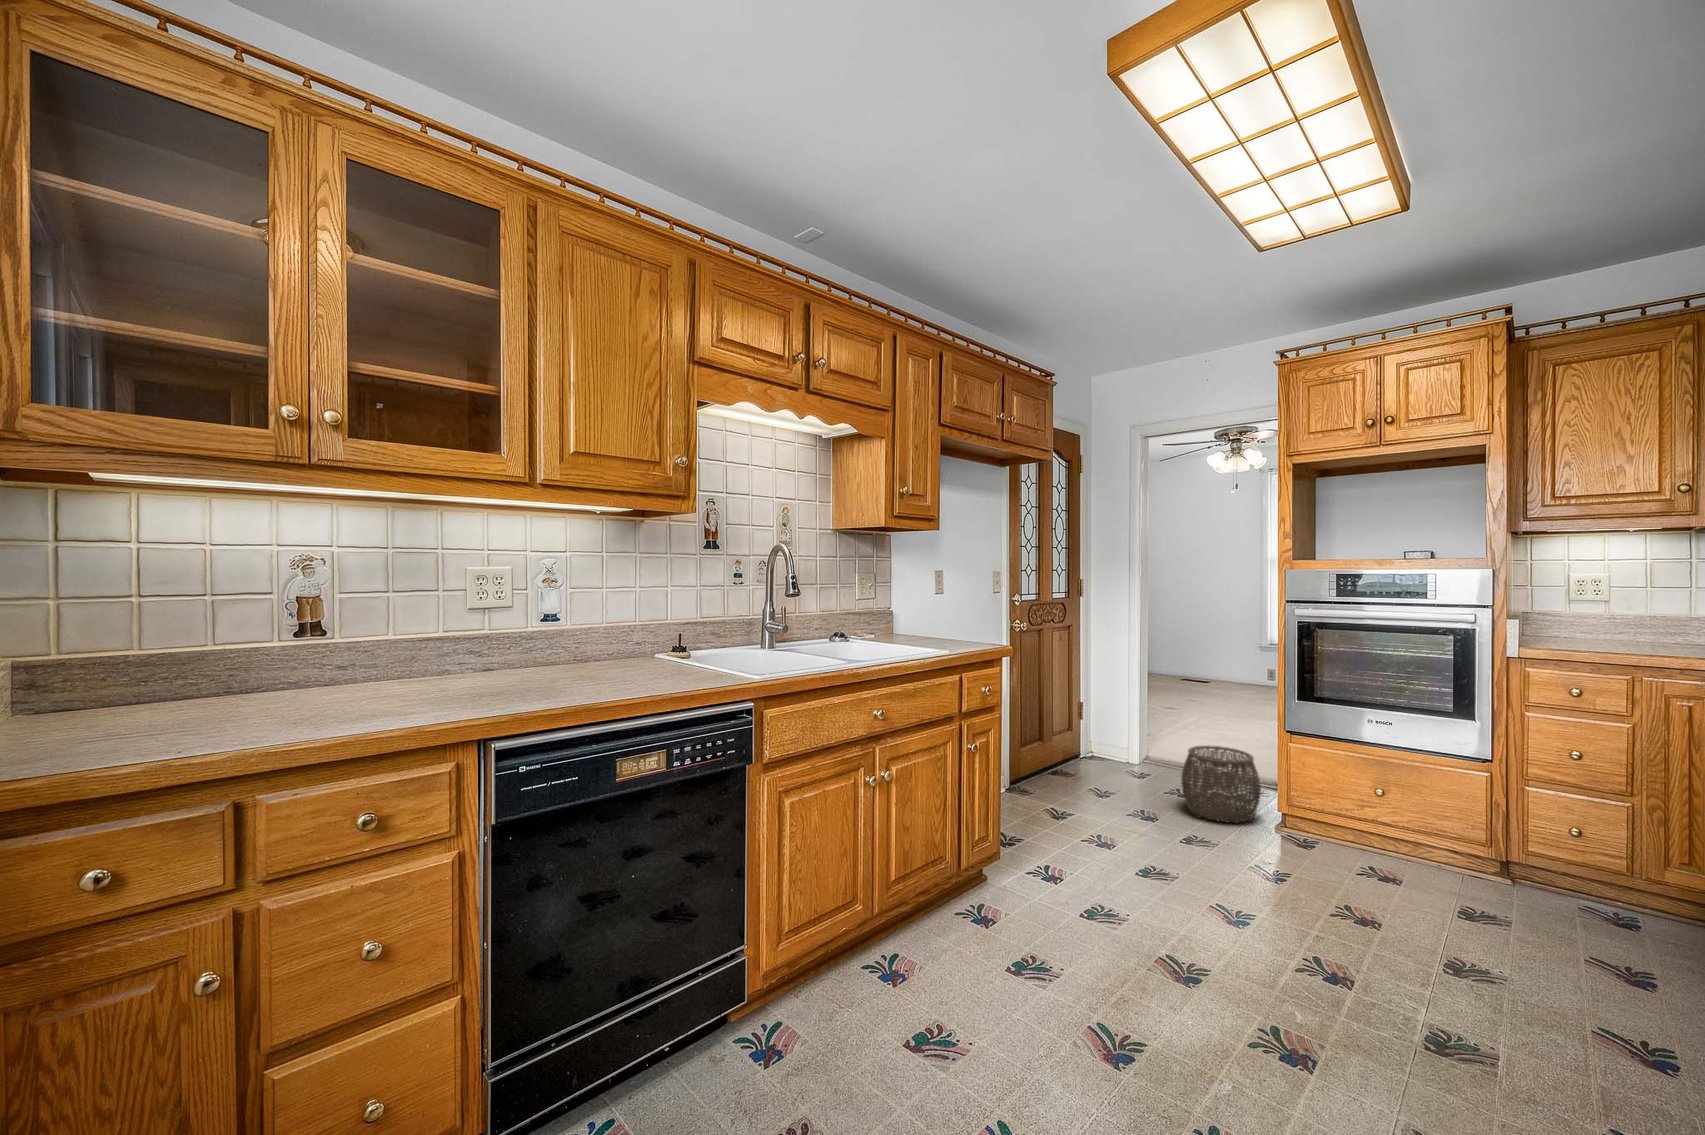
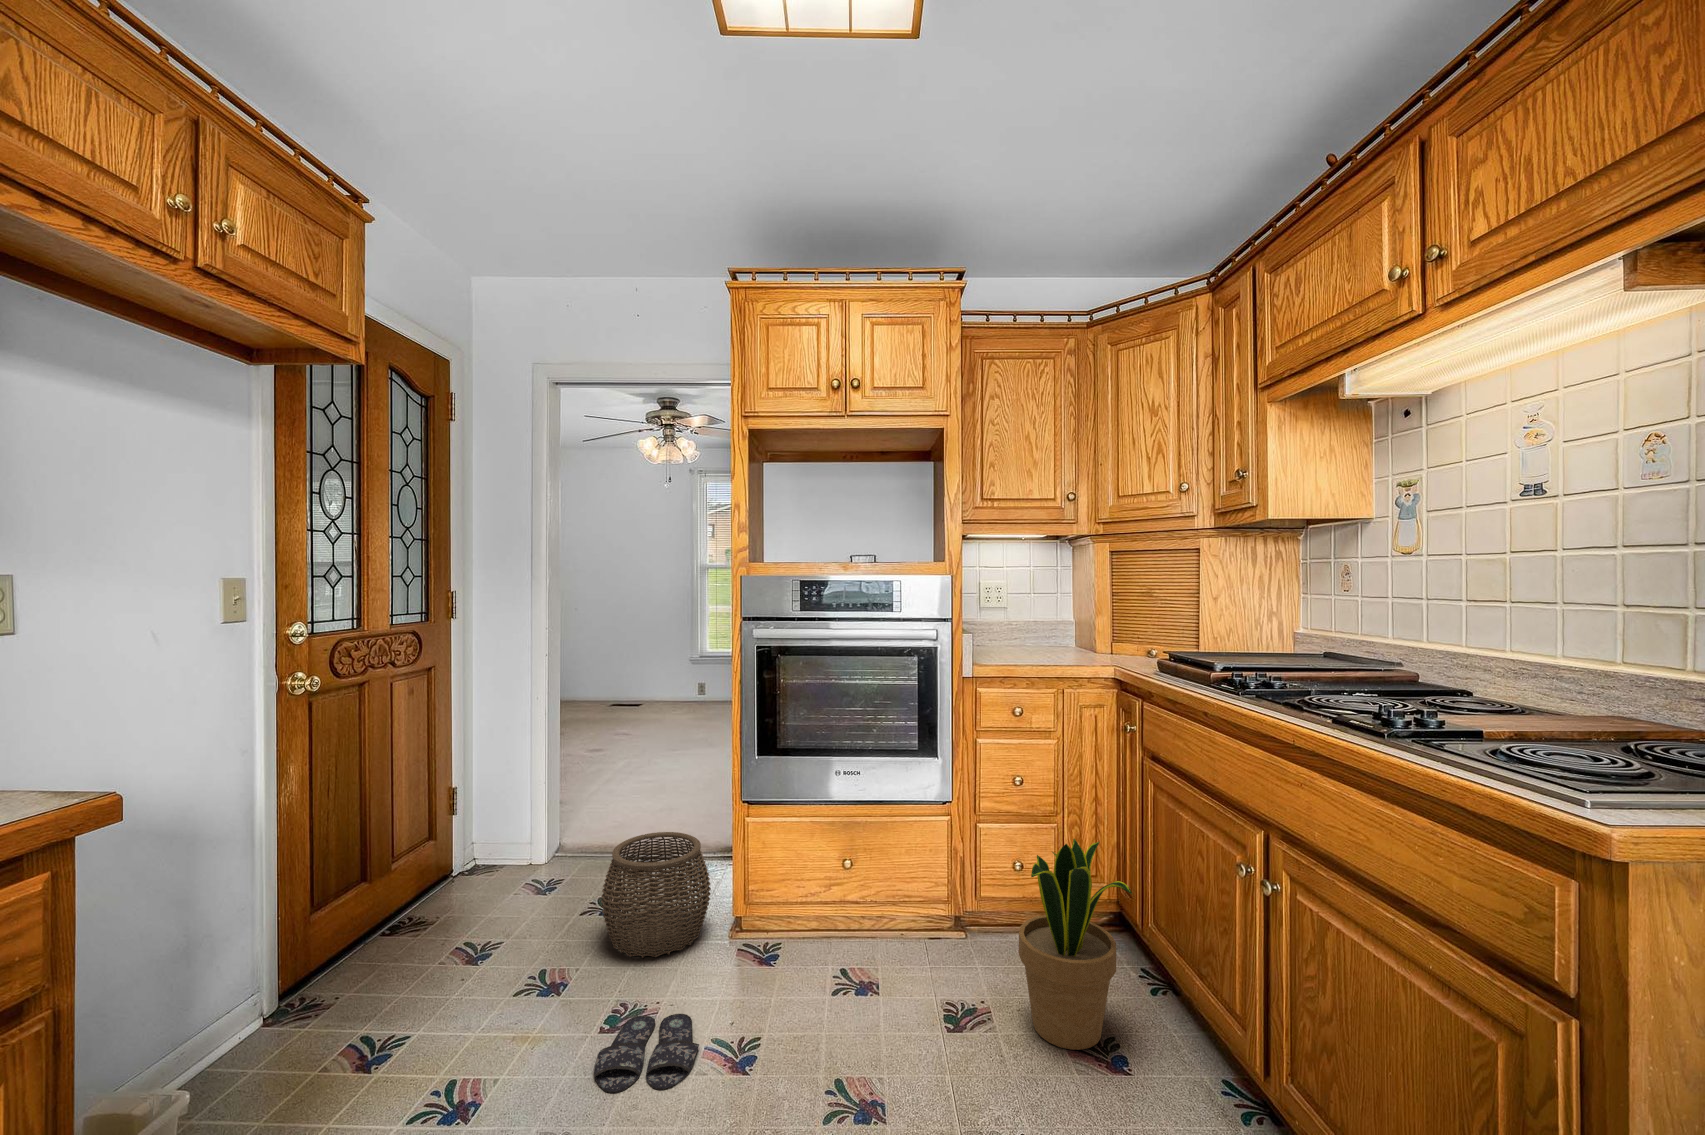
potted plant: none [1534,794,1661,966] -> present [1019,839,1132,1050]
slippers: none [1176,840,1244,872] -> present [595,1014,699,1093]

